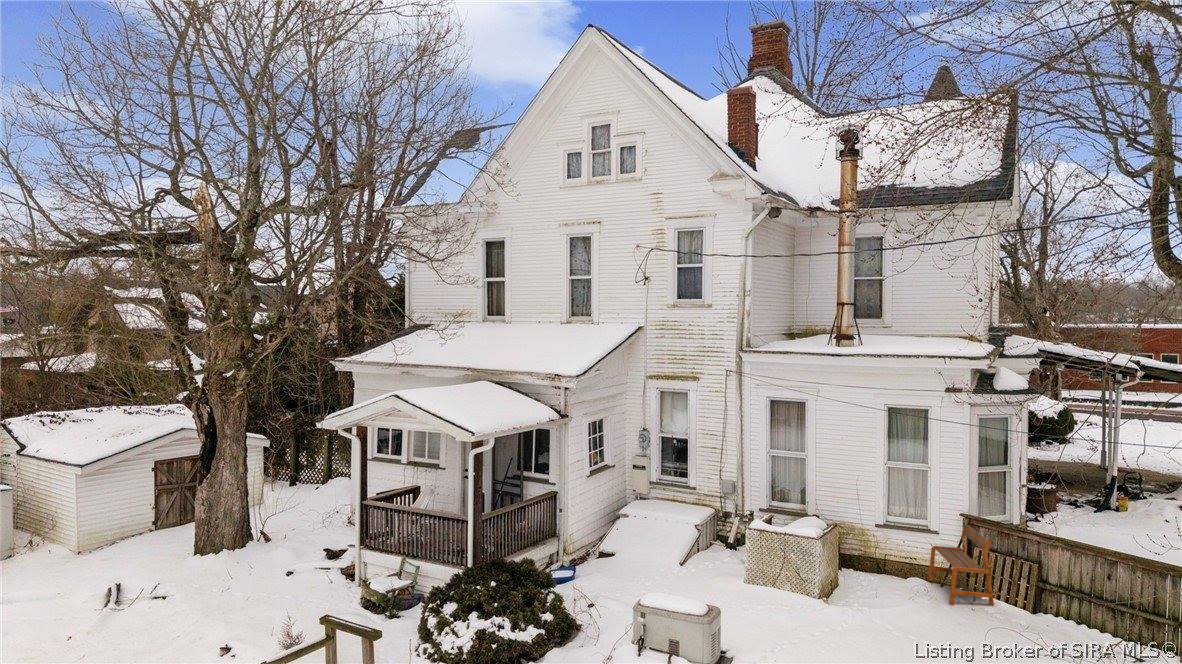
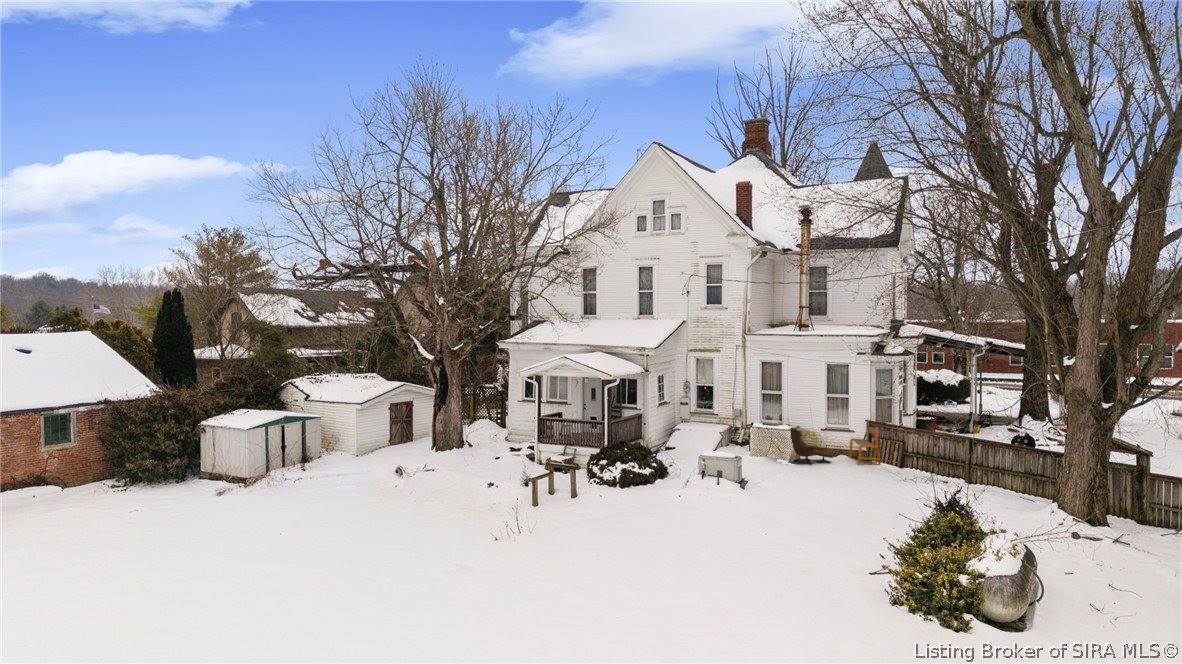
lounge chair: none [821,528,901,604] -> present [791,428,833,465]

